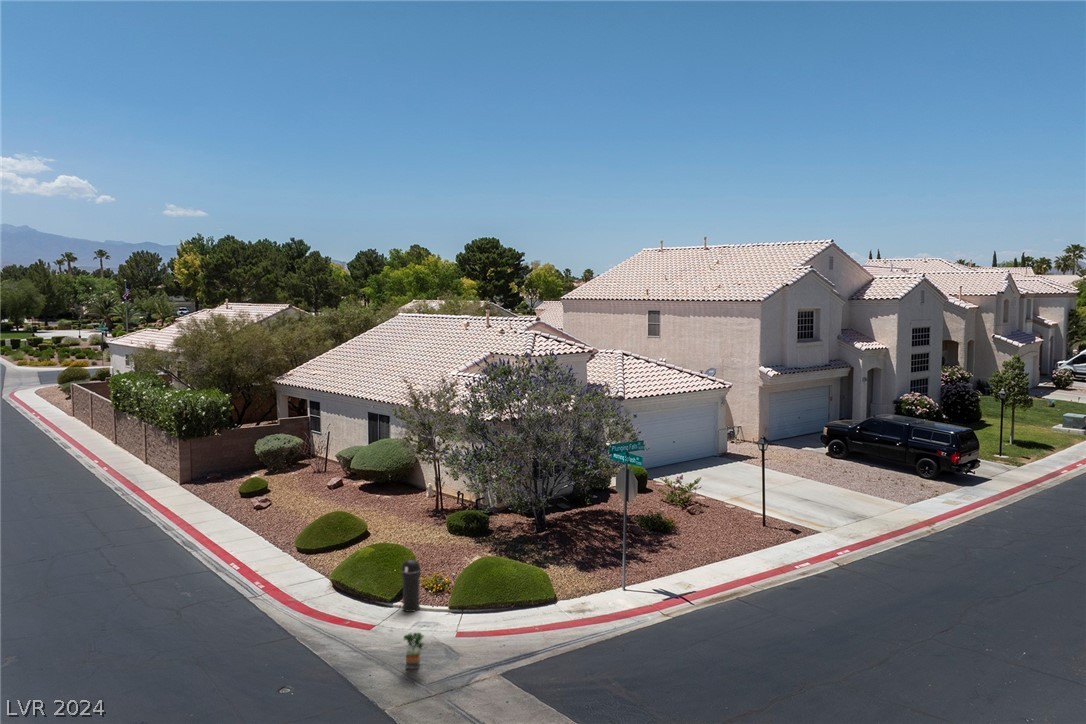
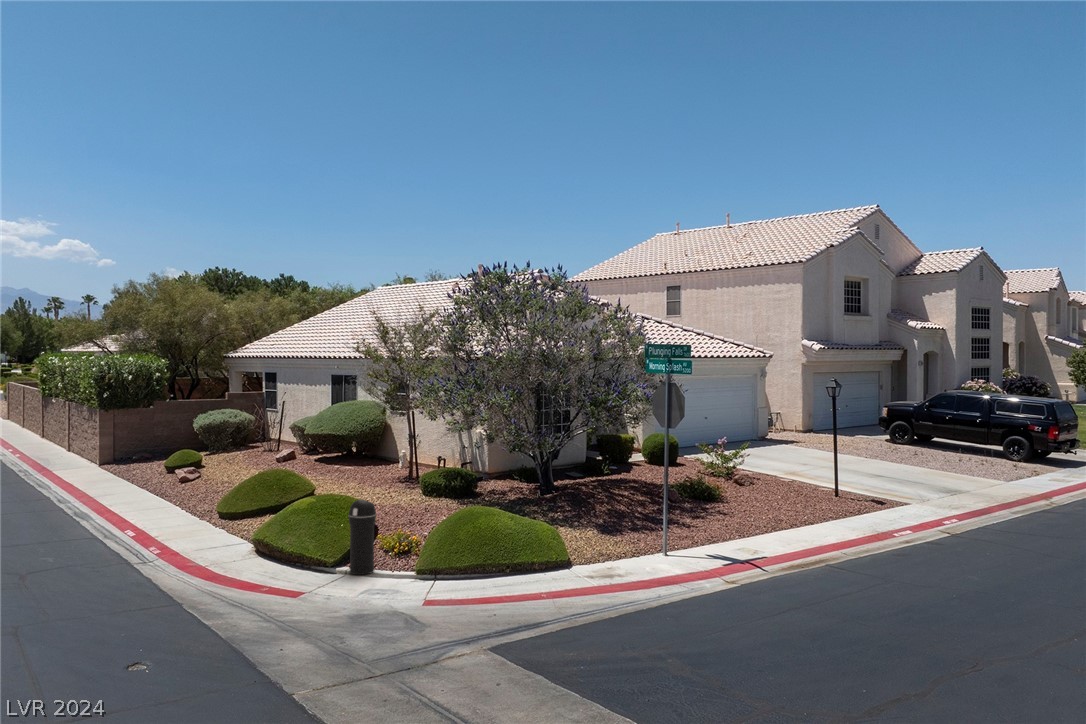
potted tree: present [404,633,424,669] -> none [337,582,372,638]

